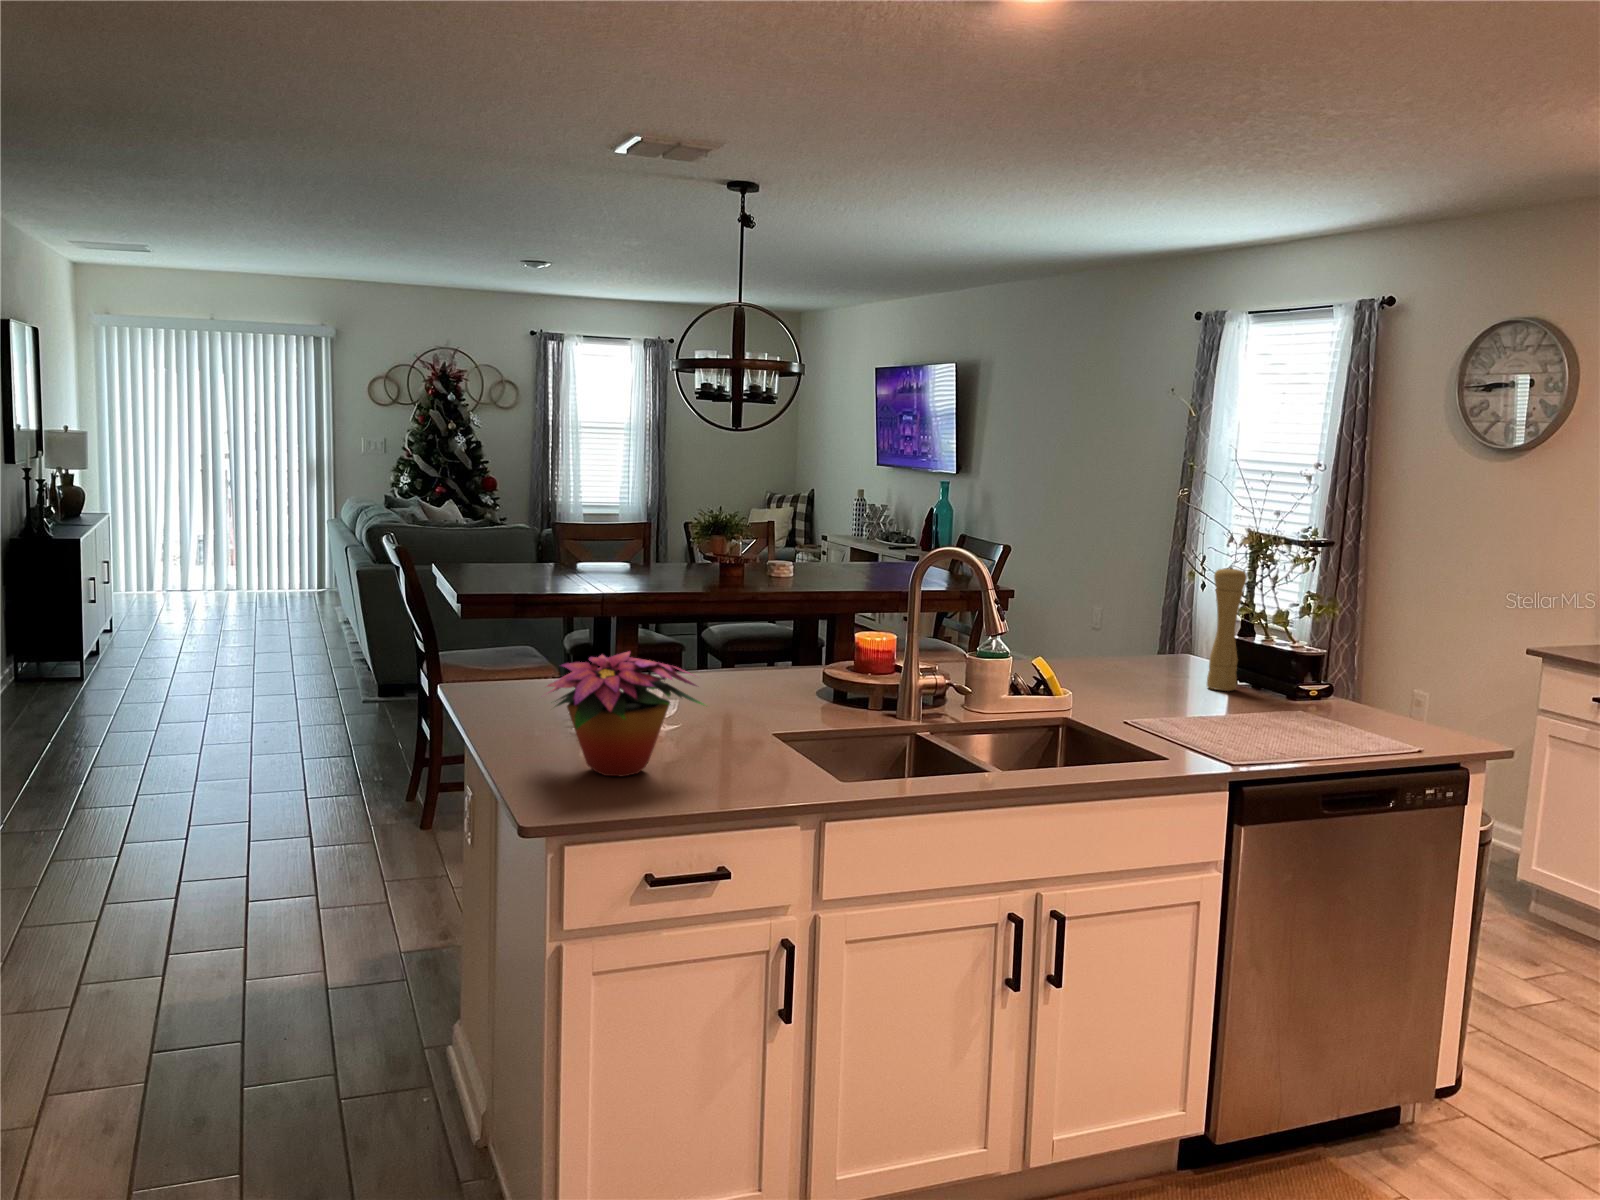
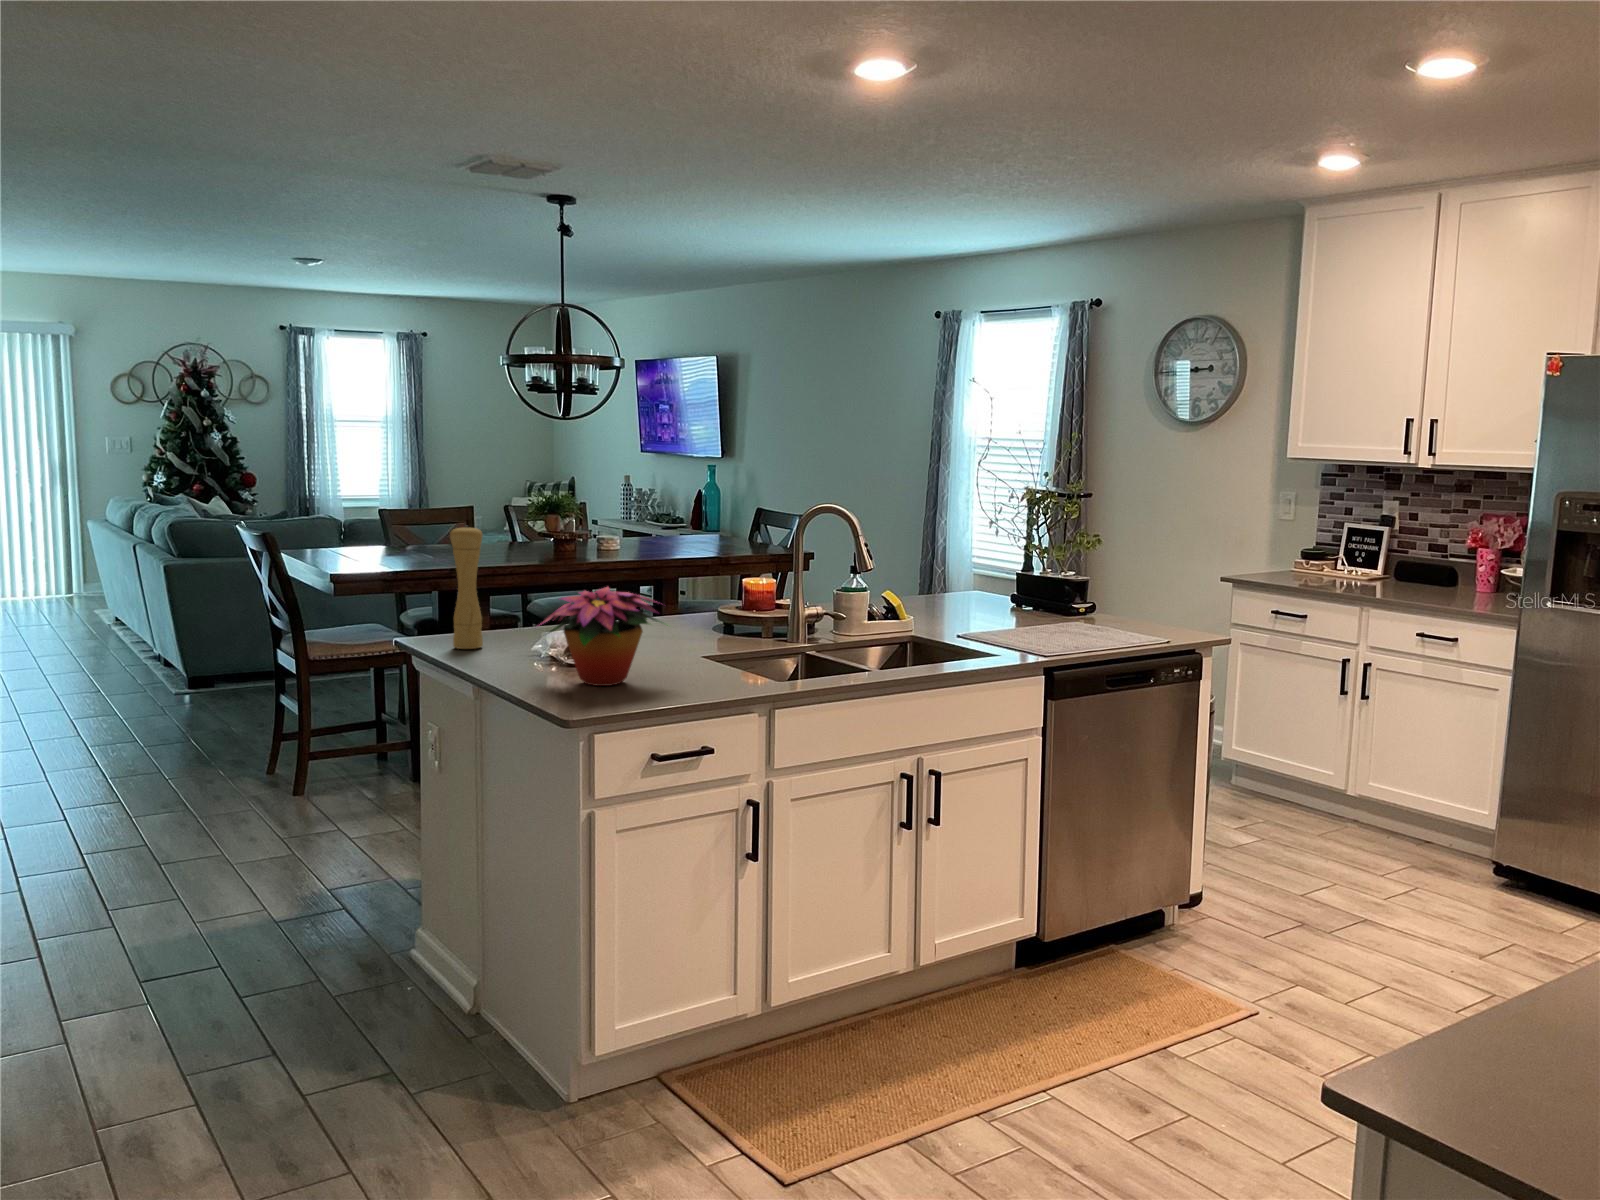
pepper mill: present [1207,567,1247,691] -> present [450,526,483,649]

